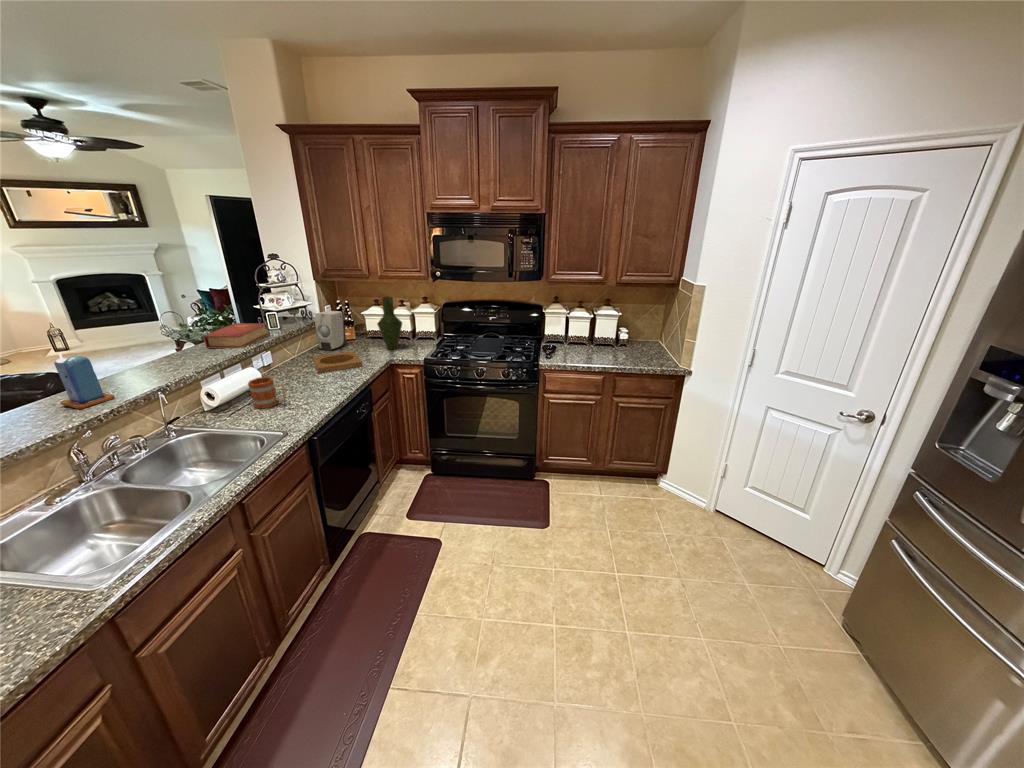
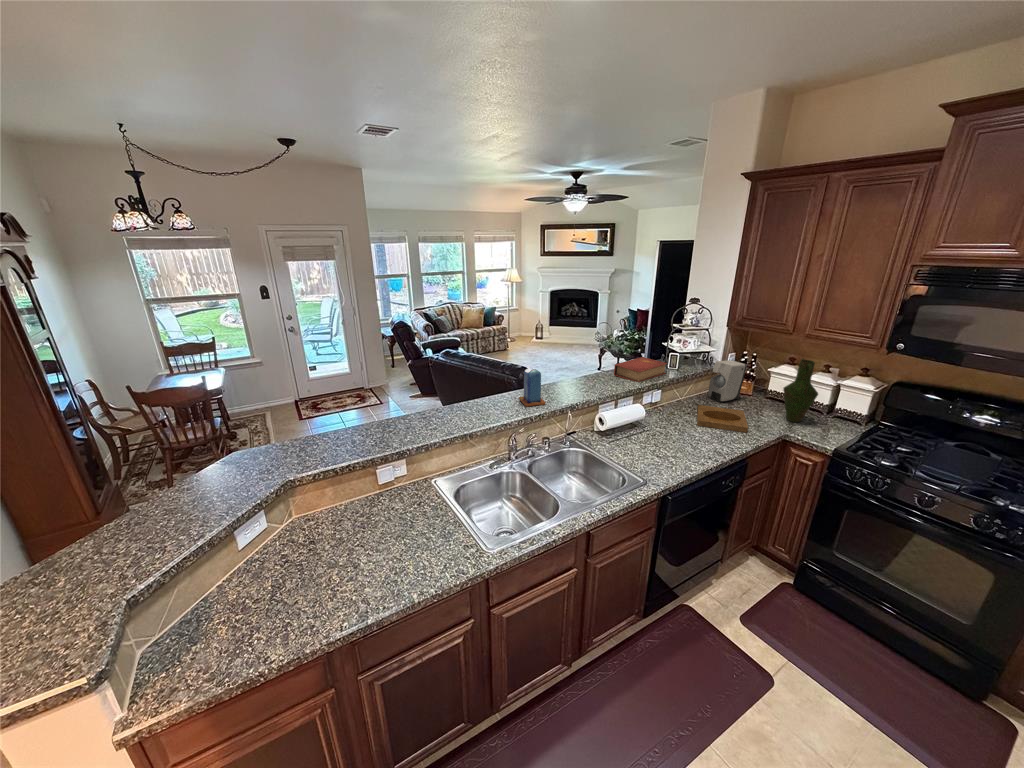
mug: present [248,377,286,409] -> none [629,417,660,448]

